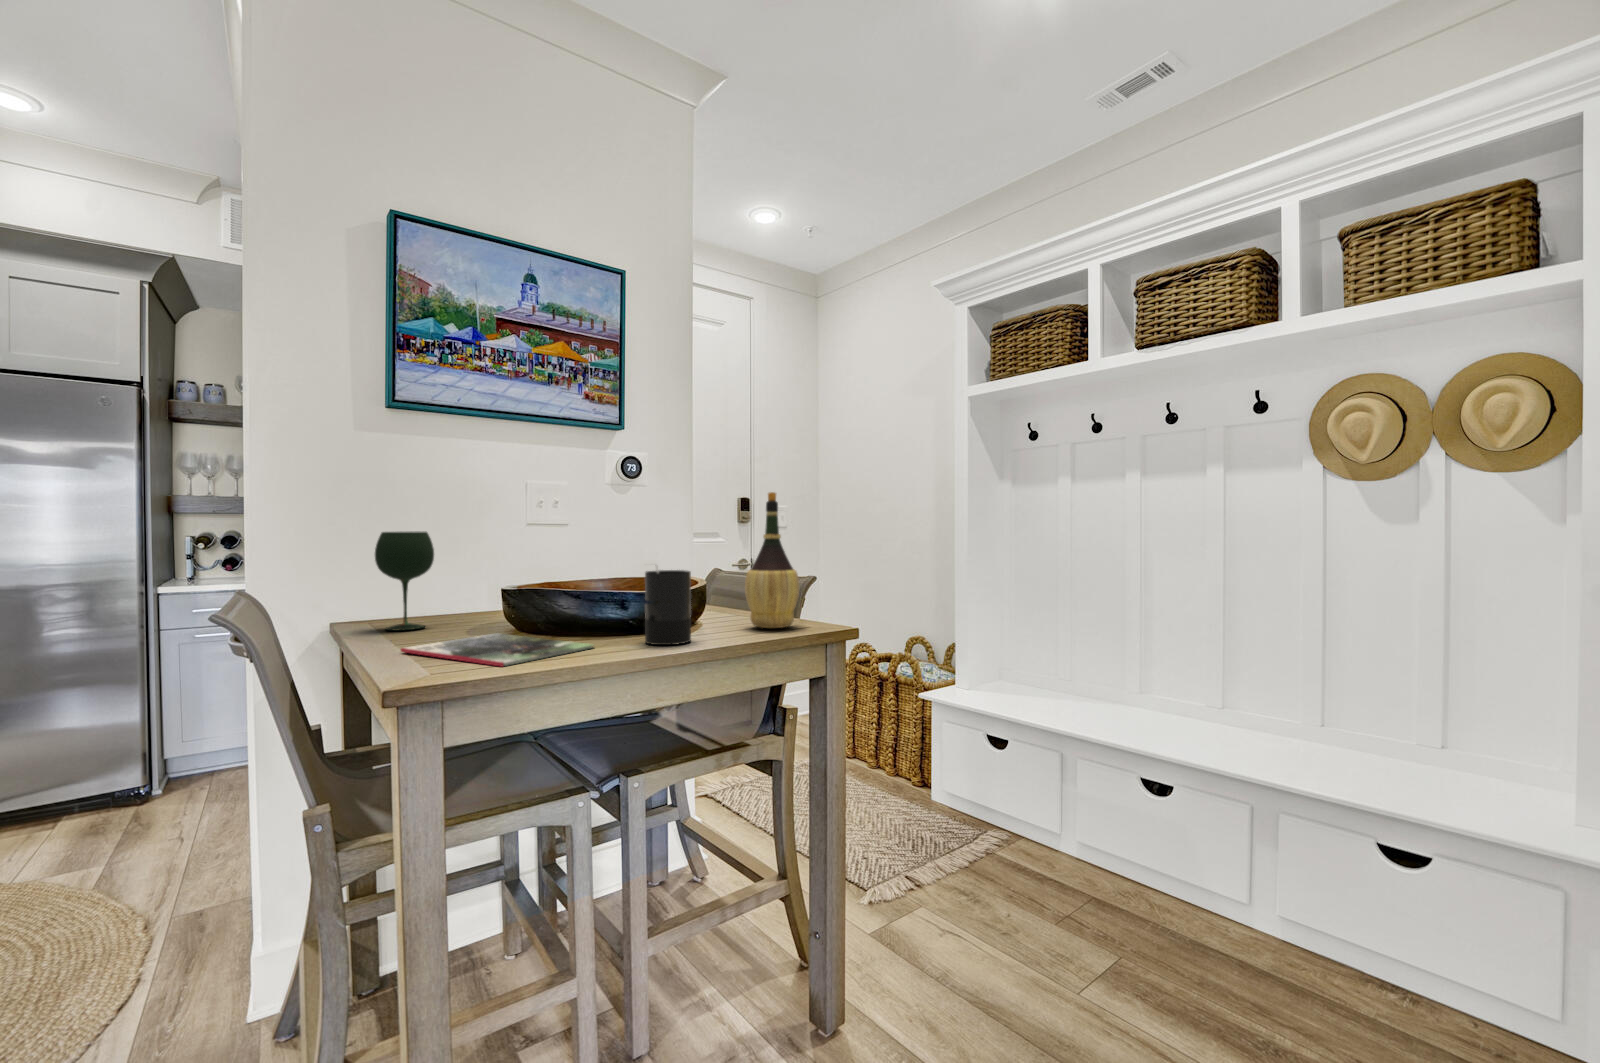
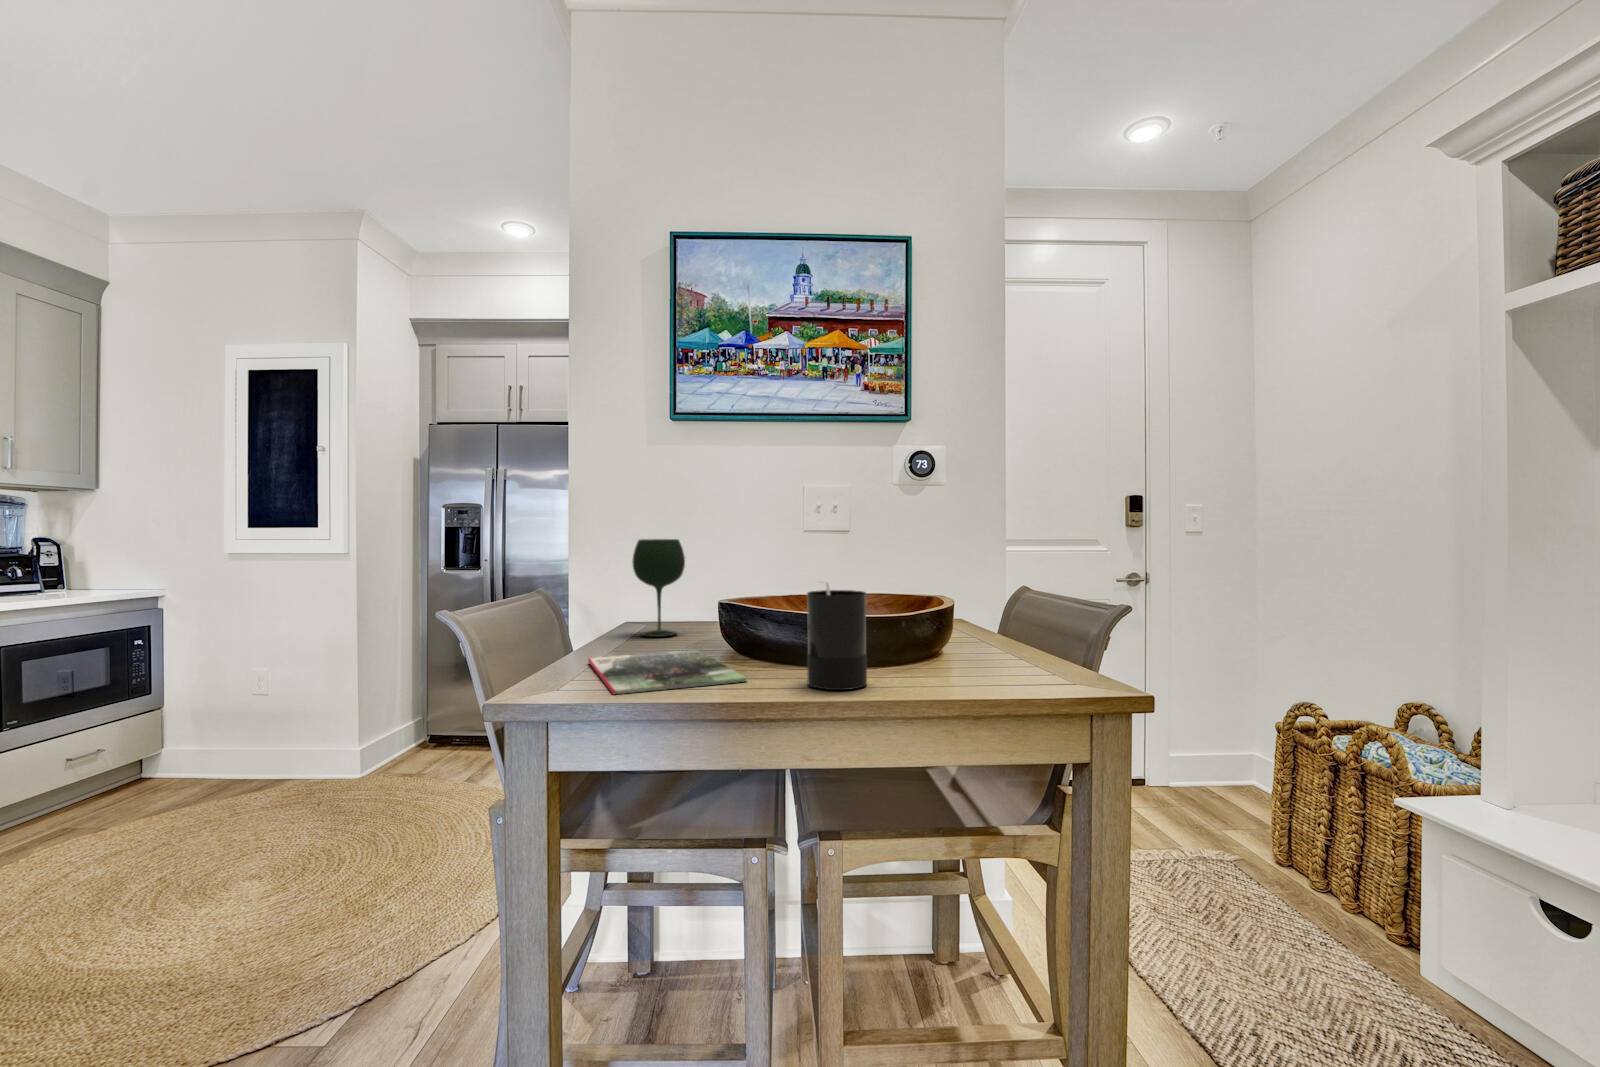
wine bottle: present [745,492,799,628] -> none [969,484,1051,680]

